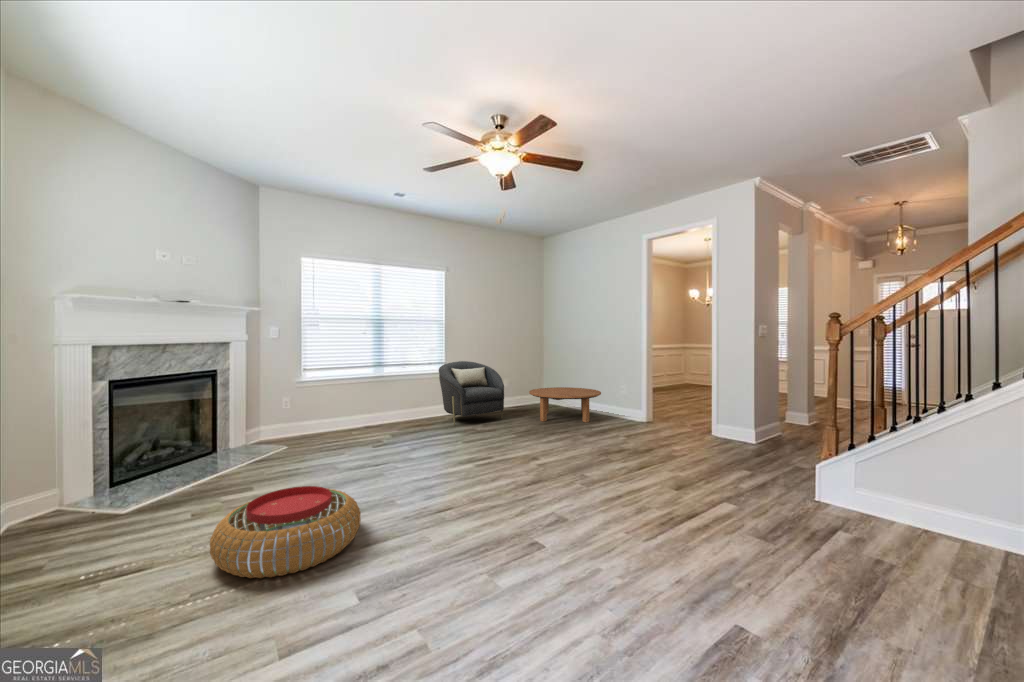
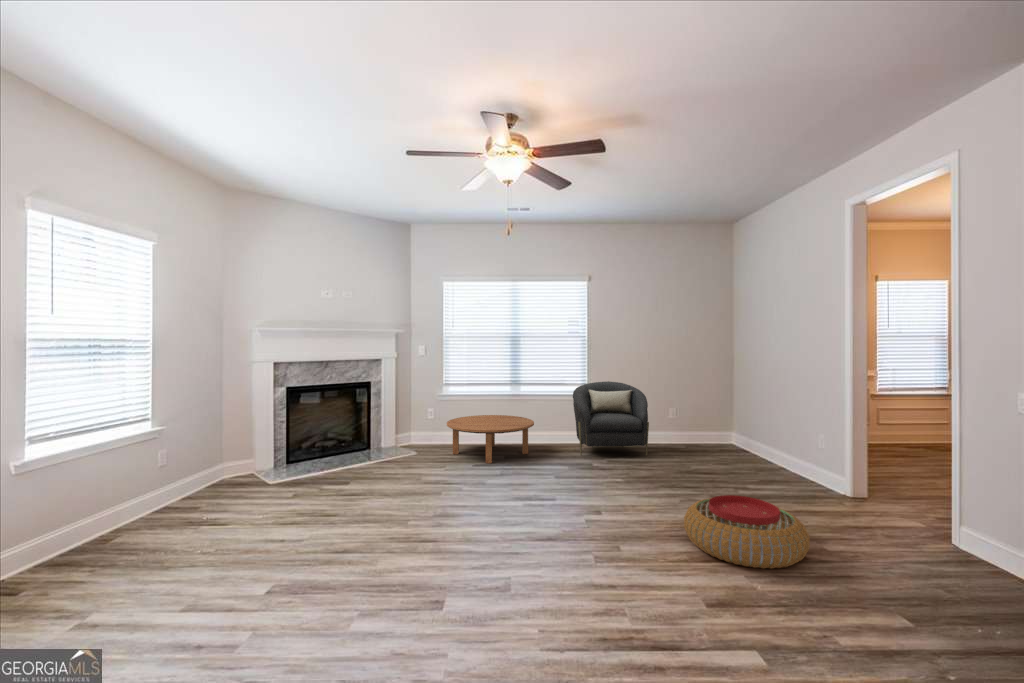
coffee table: present [529,387,601,422] -> present [447,415,534,463]
pouf: present [210,486,361,578] -> present [684,495,810,569]

